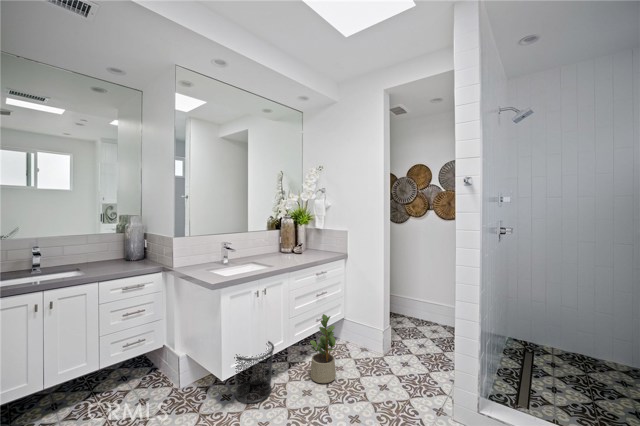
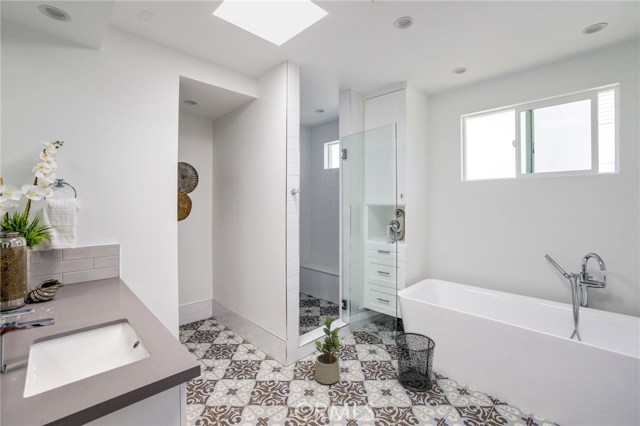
waste bin: present [234,341,274,403] -> present [395,333,435,391]

